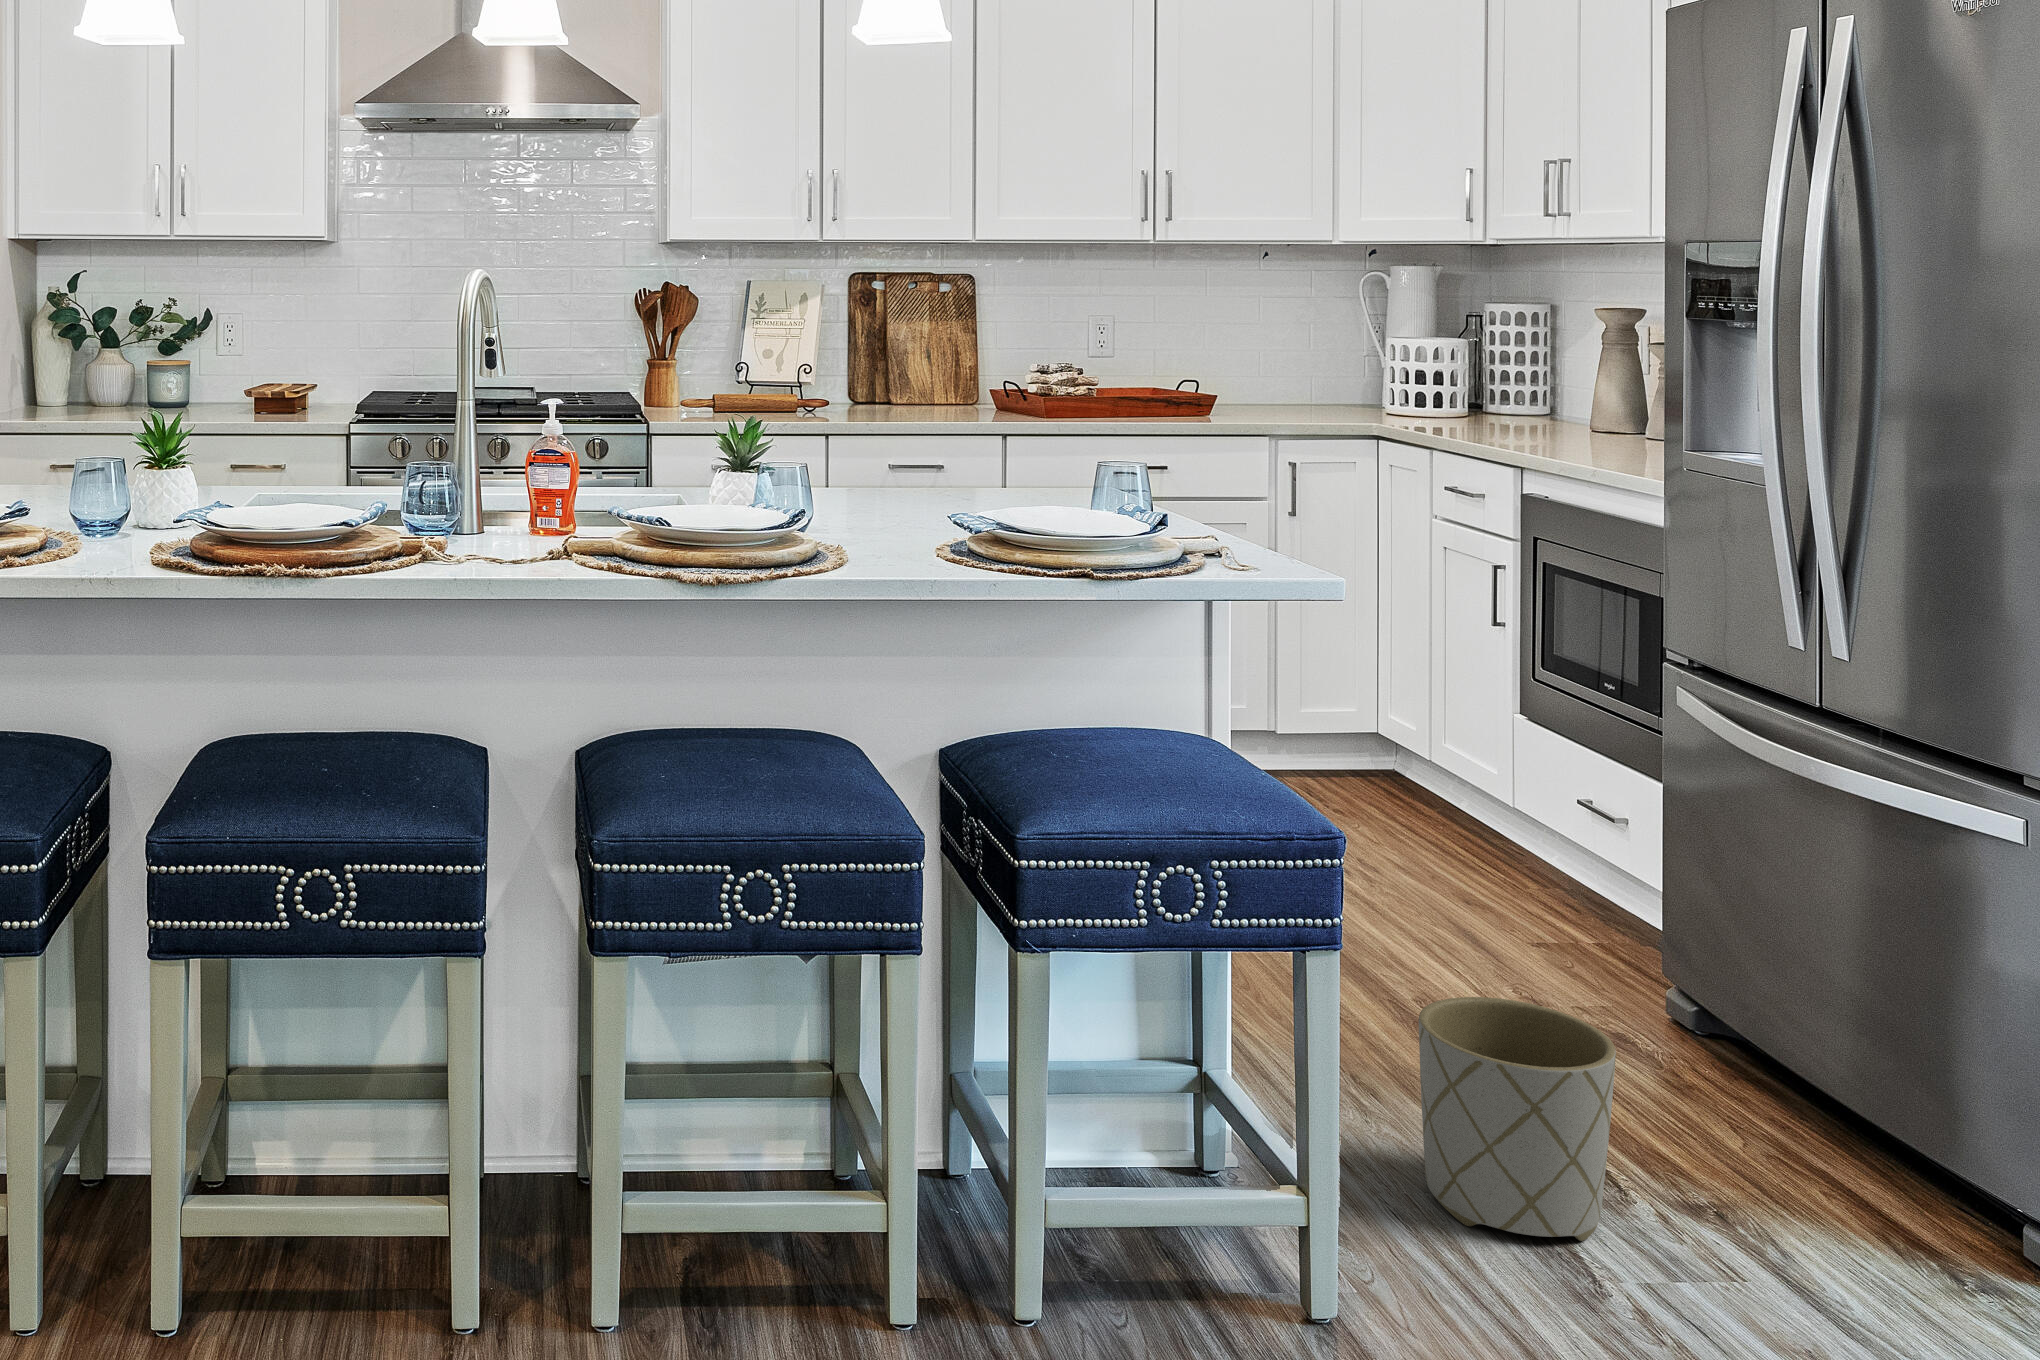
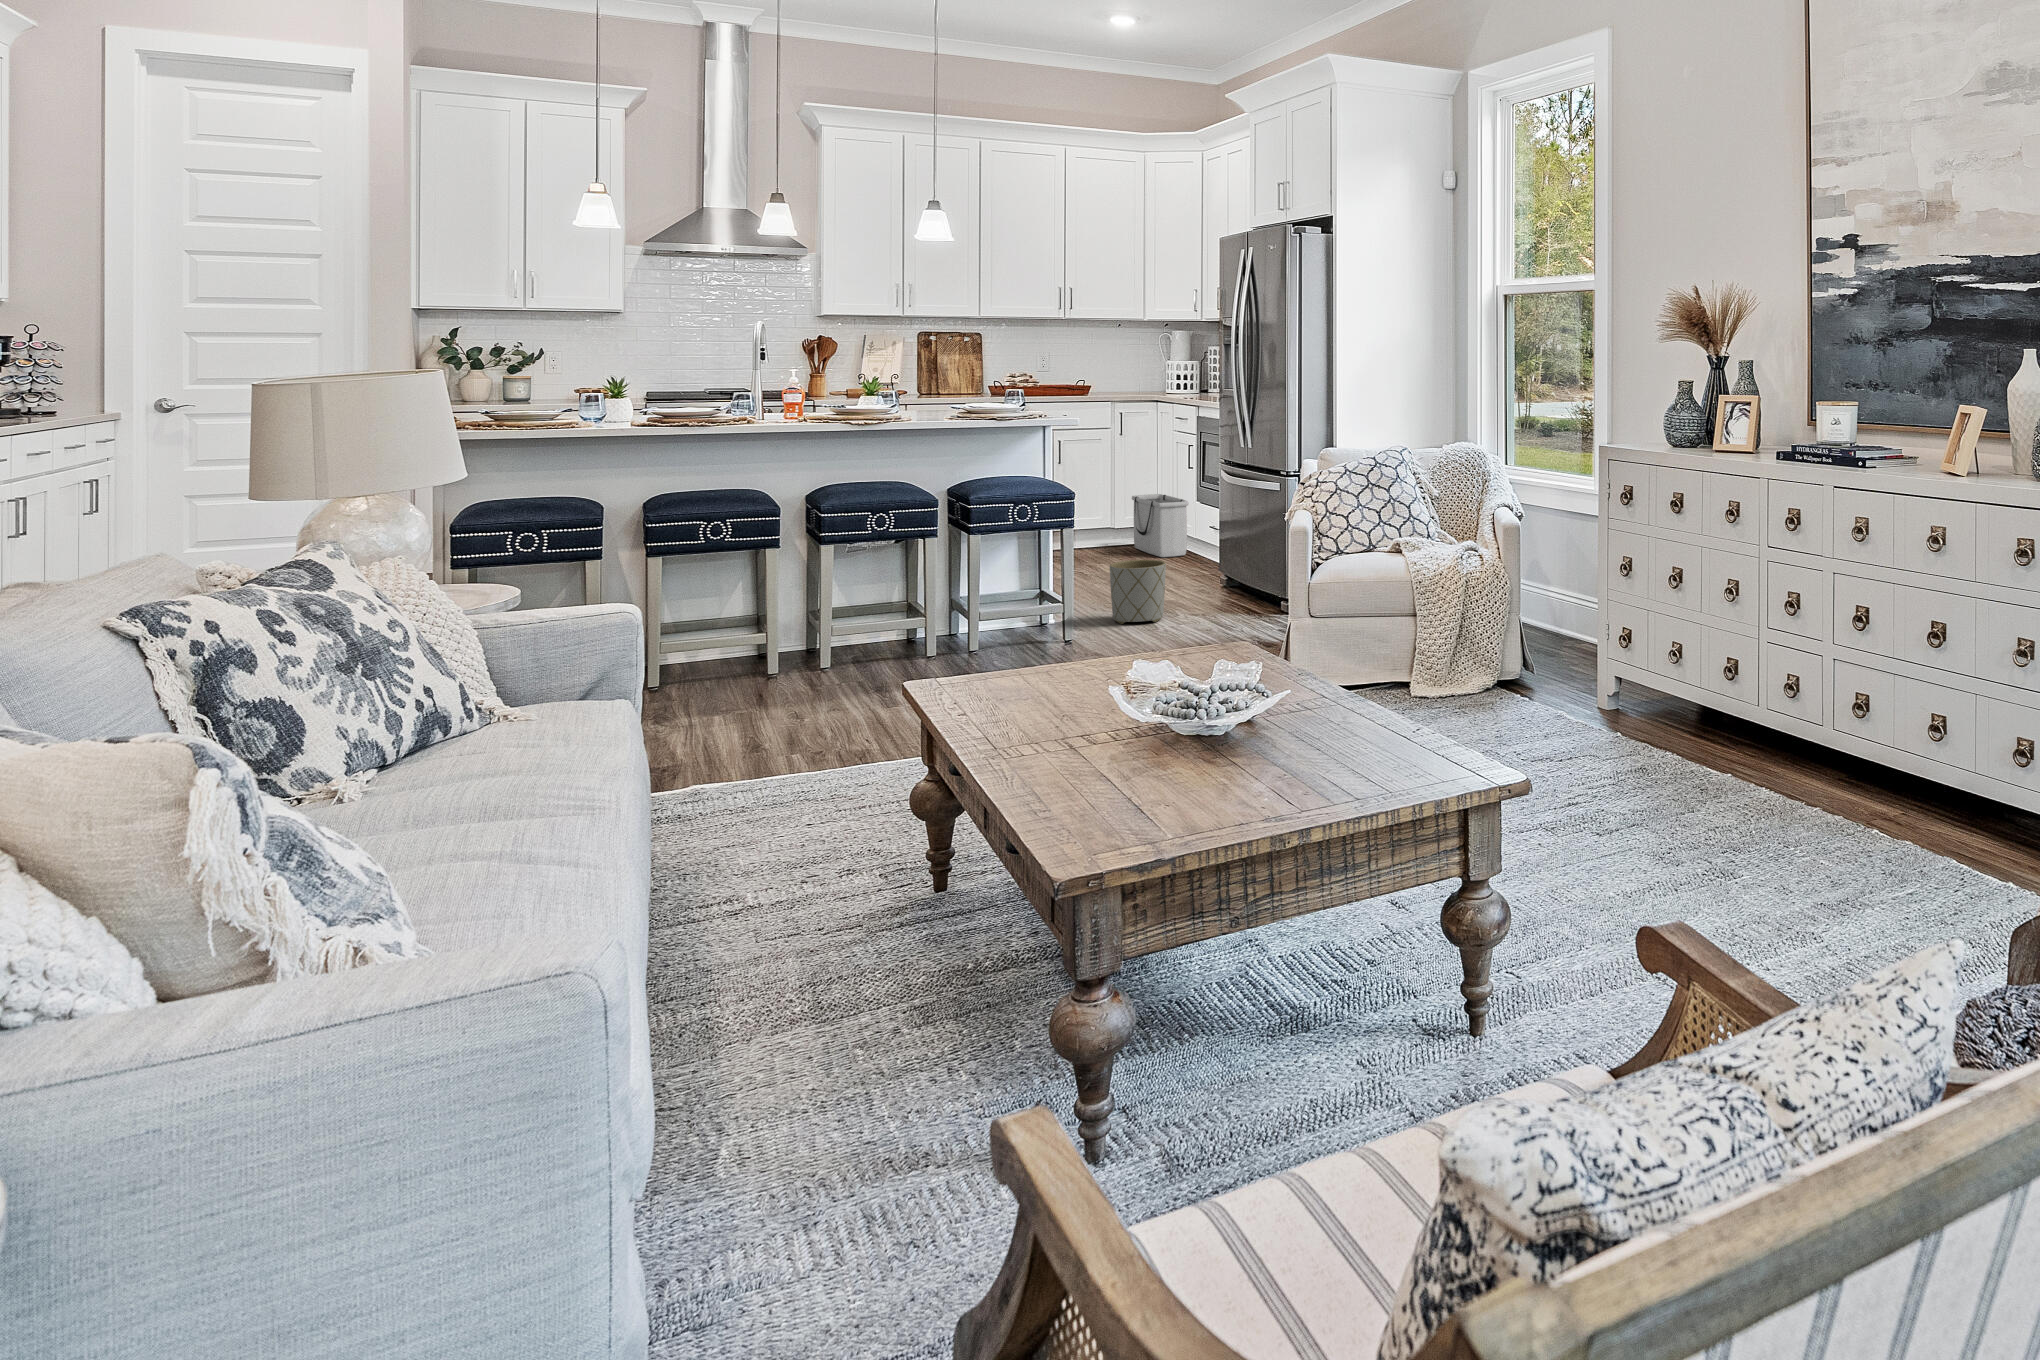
storage bin: none [1314,650,1479,825] -> present [1132,494,1189,557]

